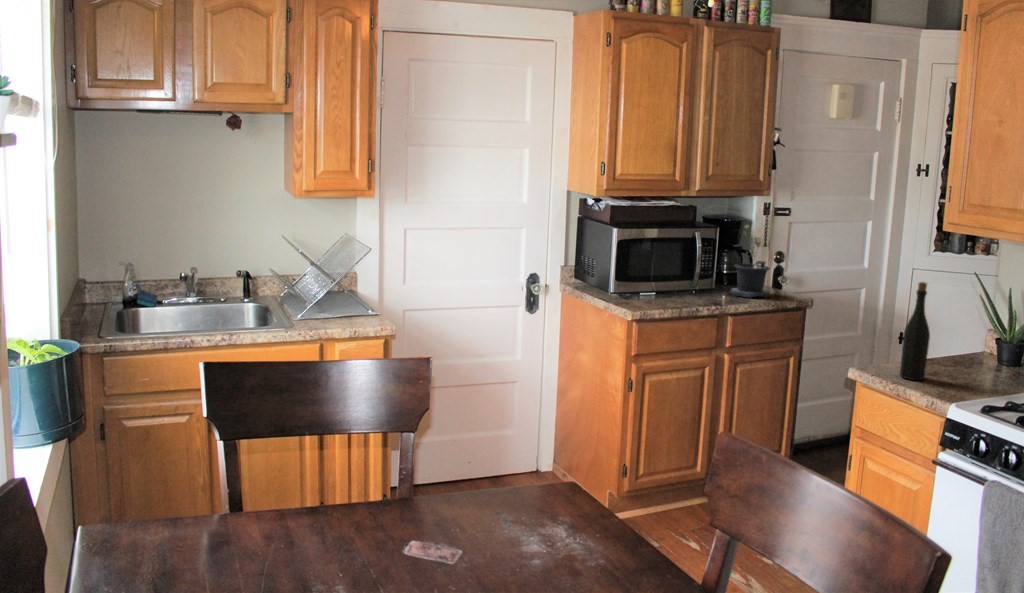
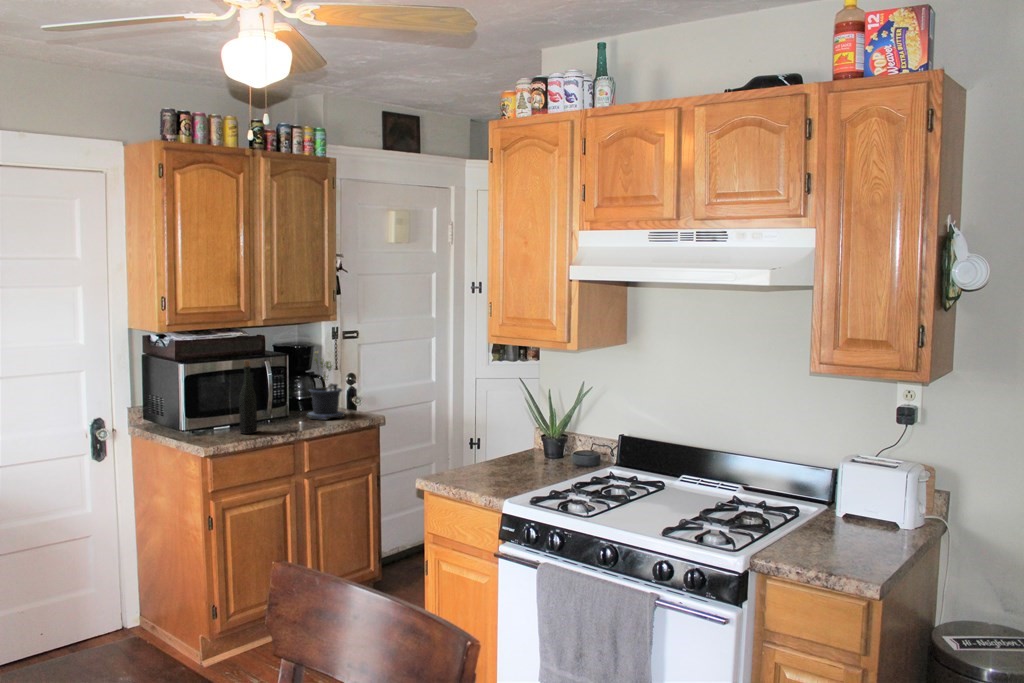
bottle: present [900,282,930,380] -> present [239,360,257,434]

